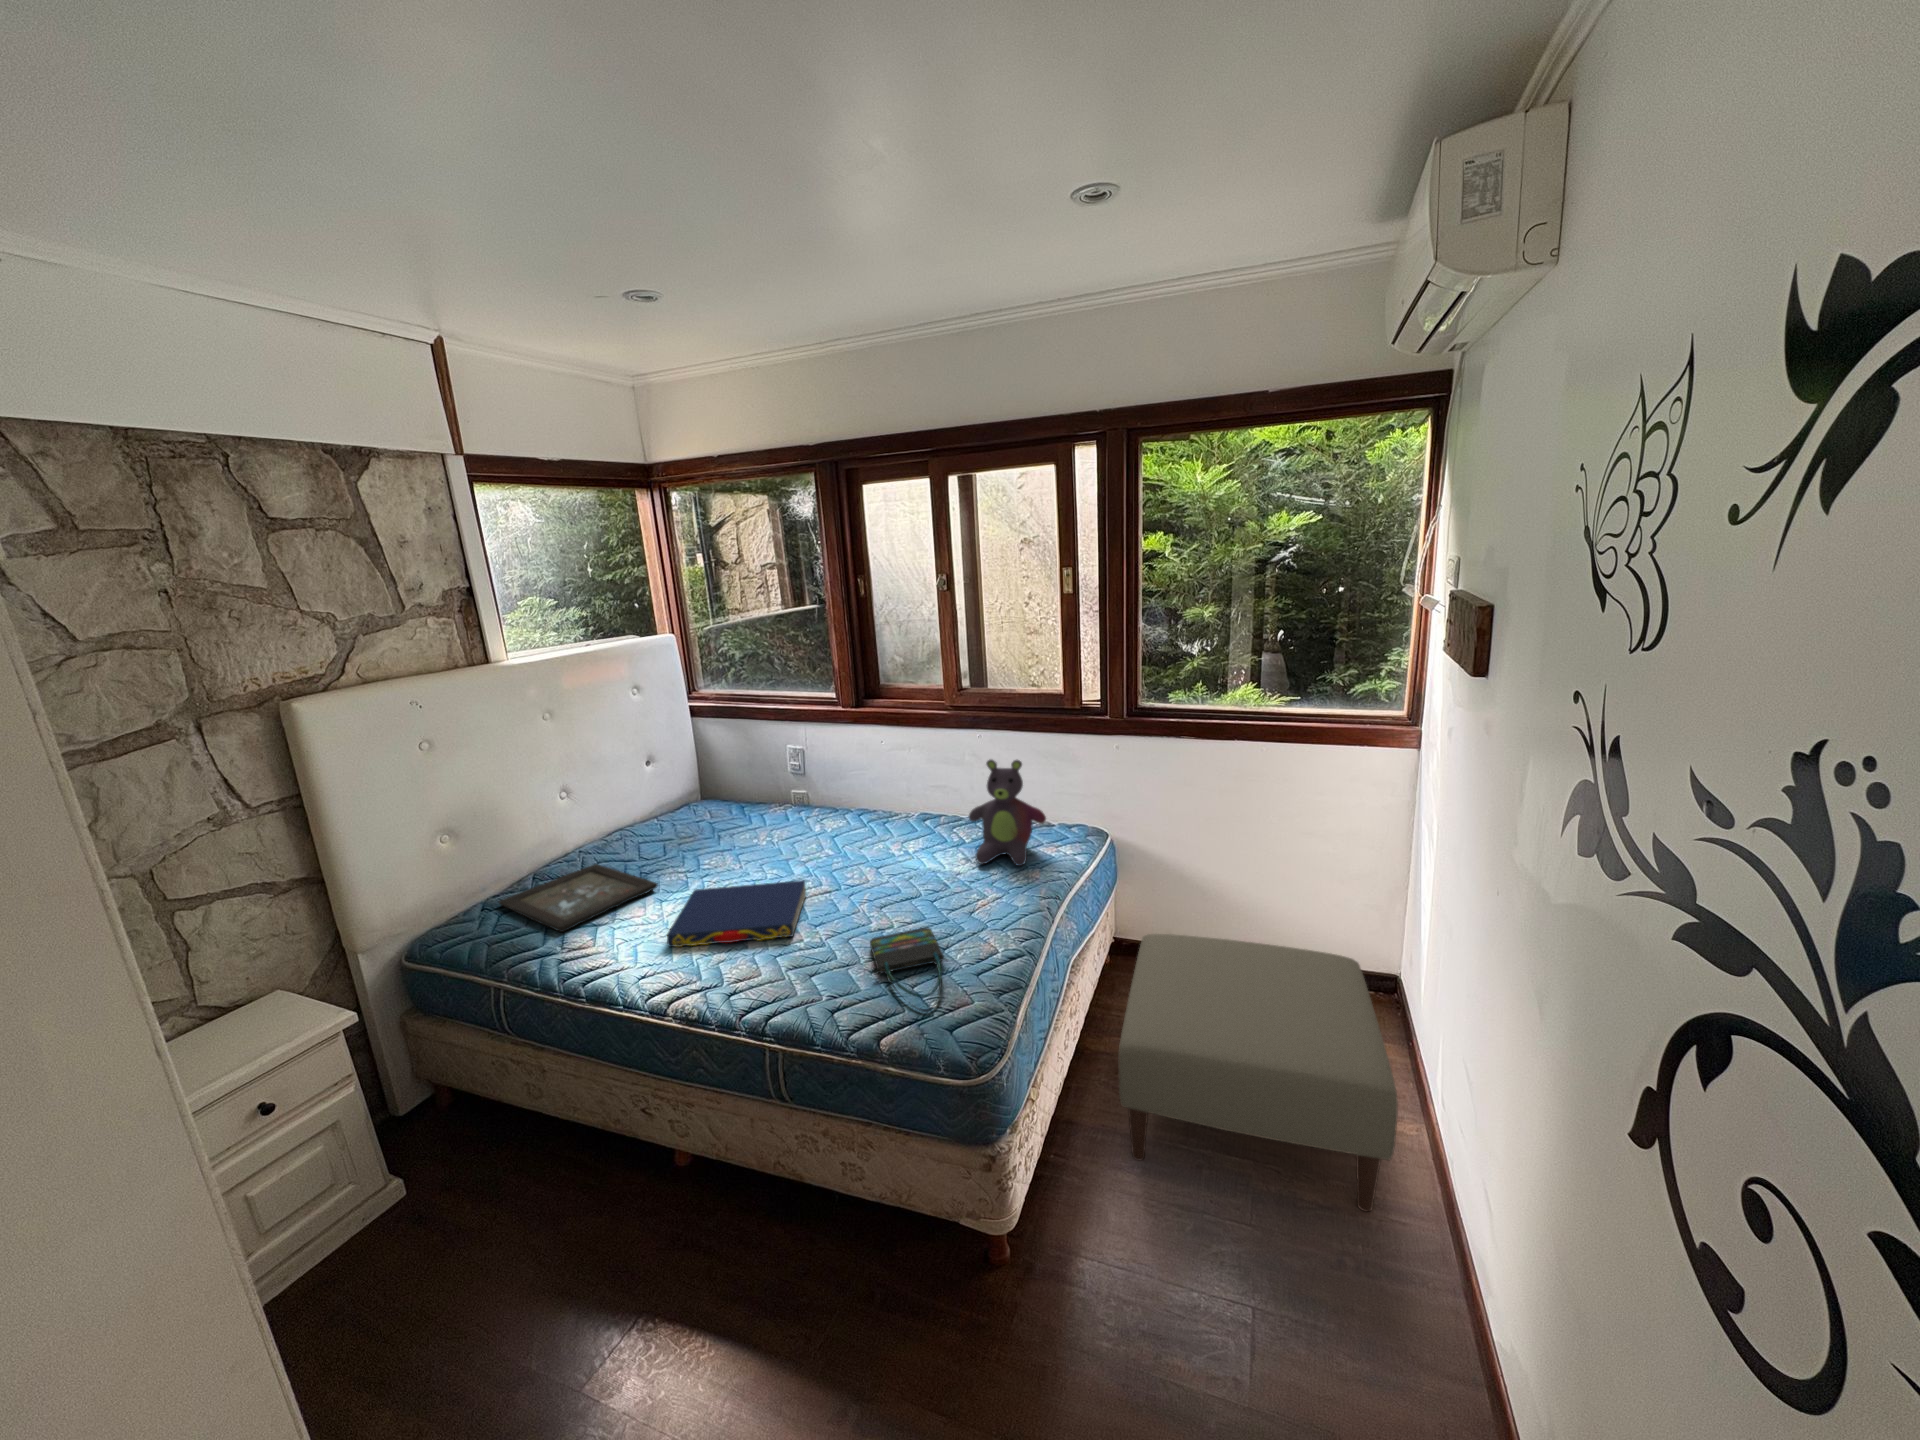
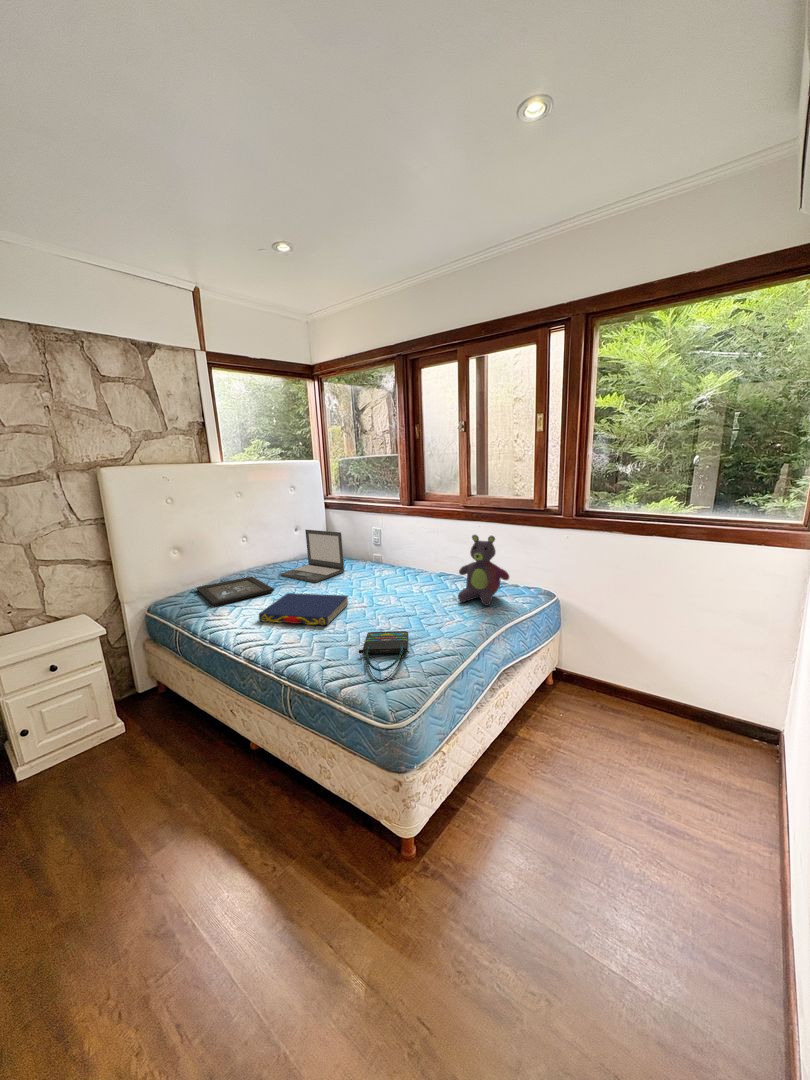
laptop: none [647,766,763,860] -> present [280,530,344,582]
ottoman: present [1119,934,1398,1212] -> none [522,664,768,926]

